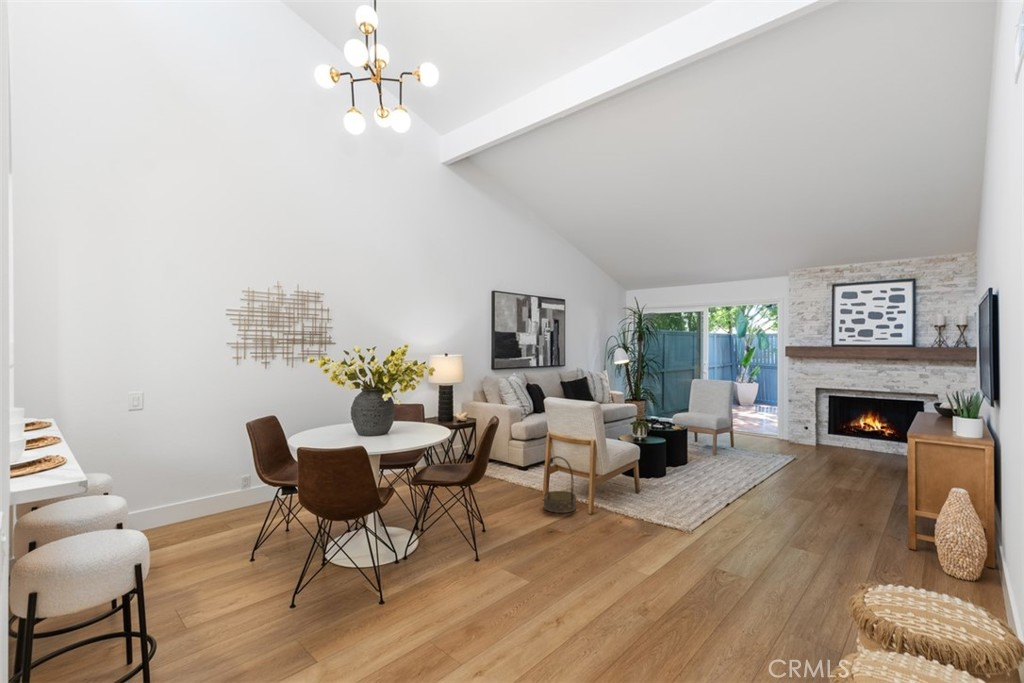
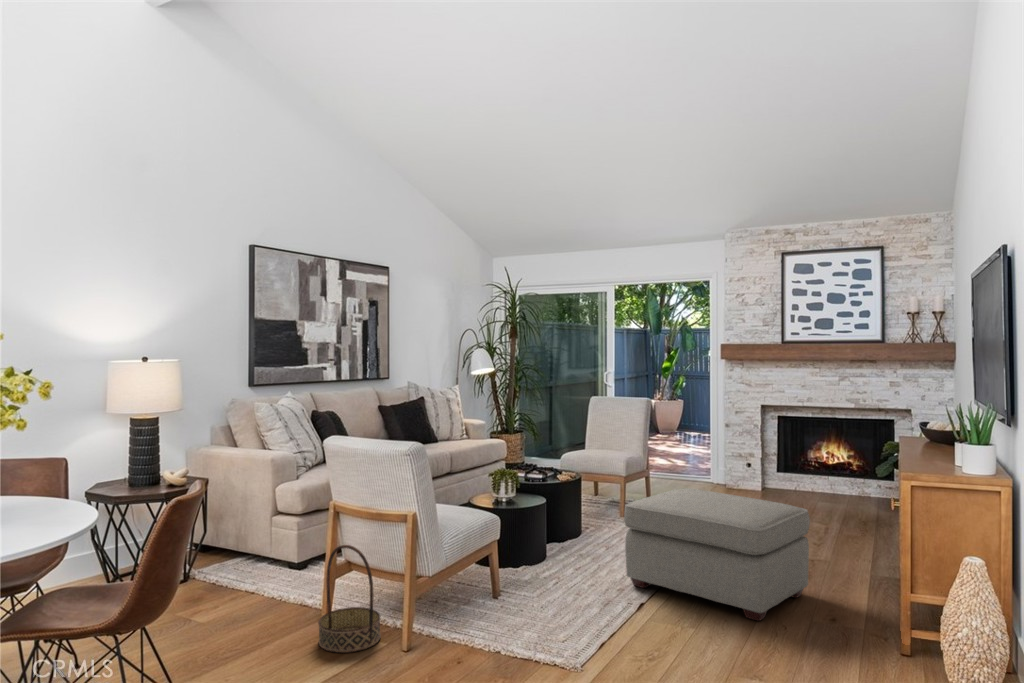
ottoman: none [718,438,844,519] -> present [624,489,810,621]

